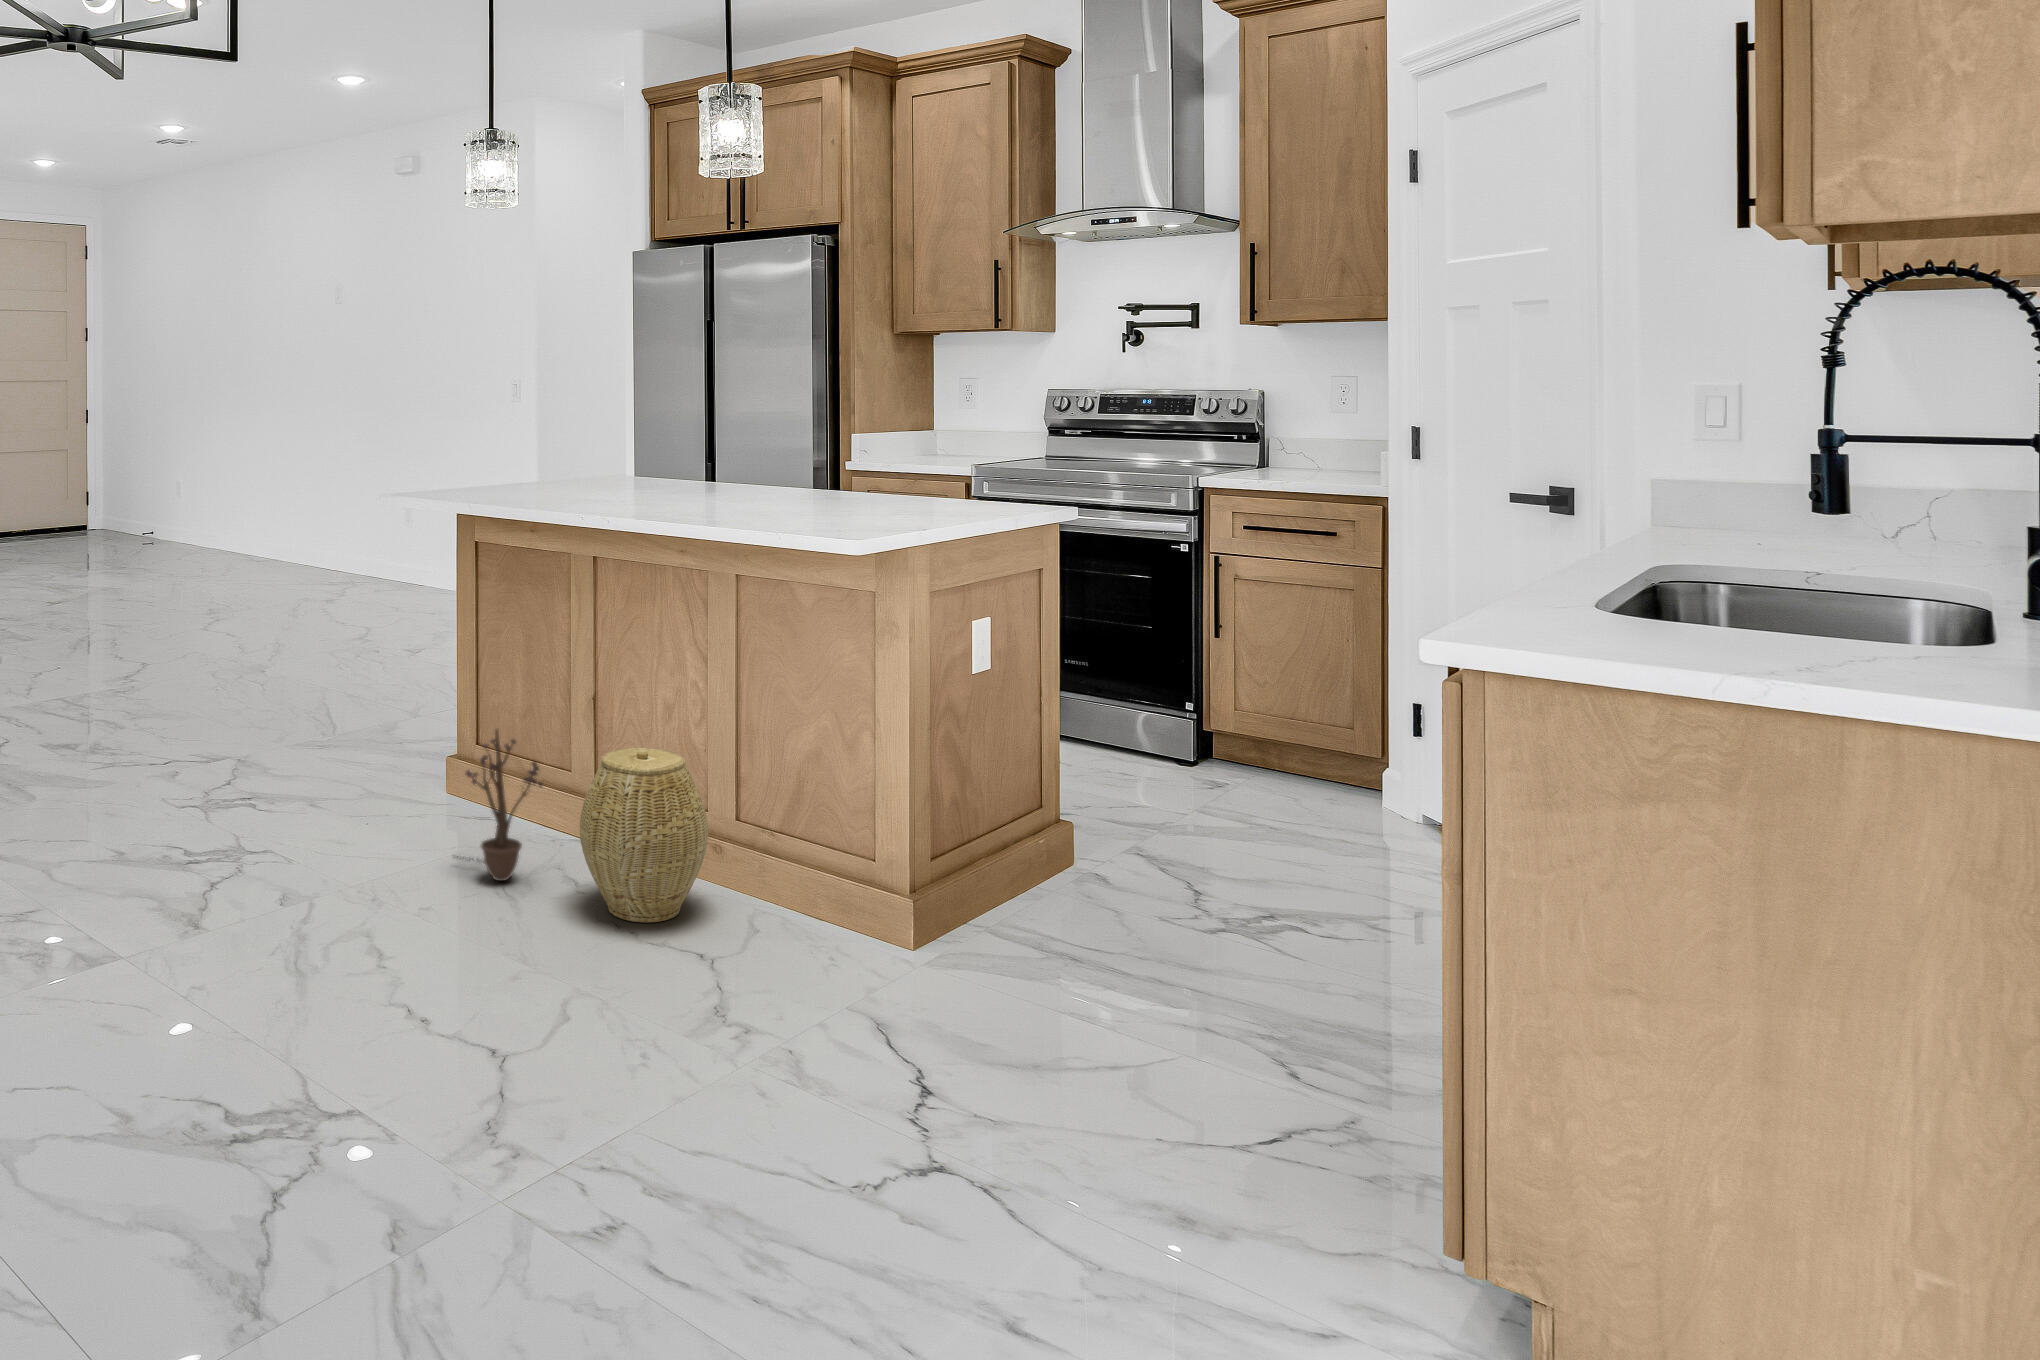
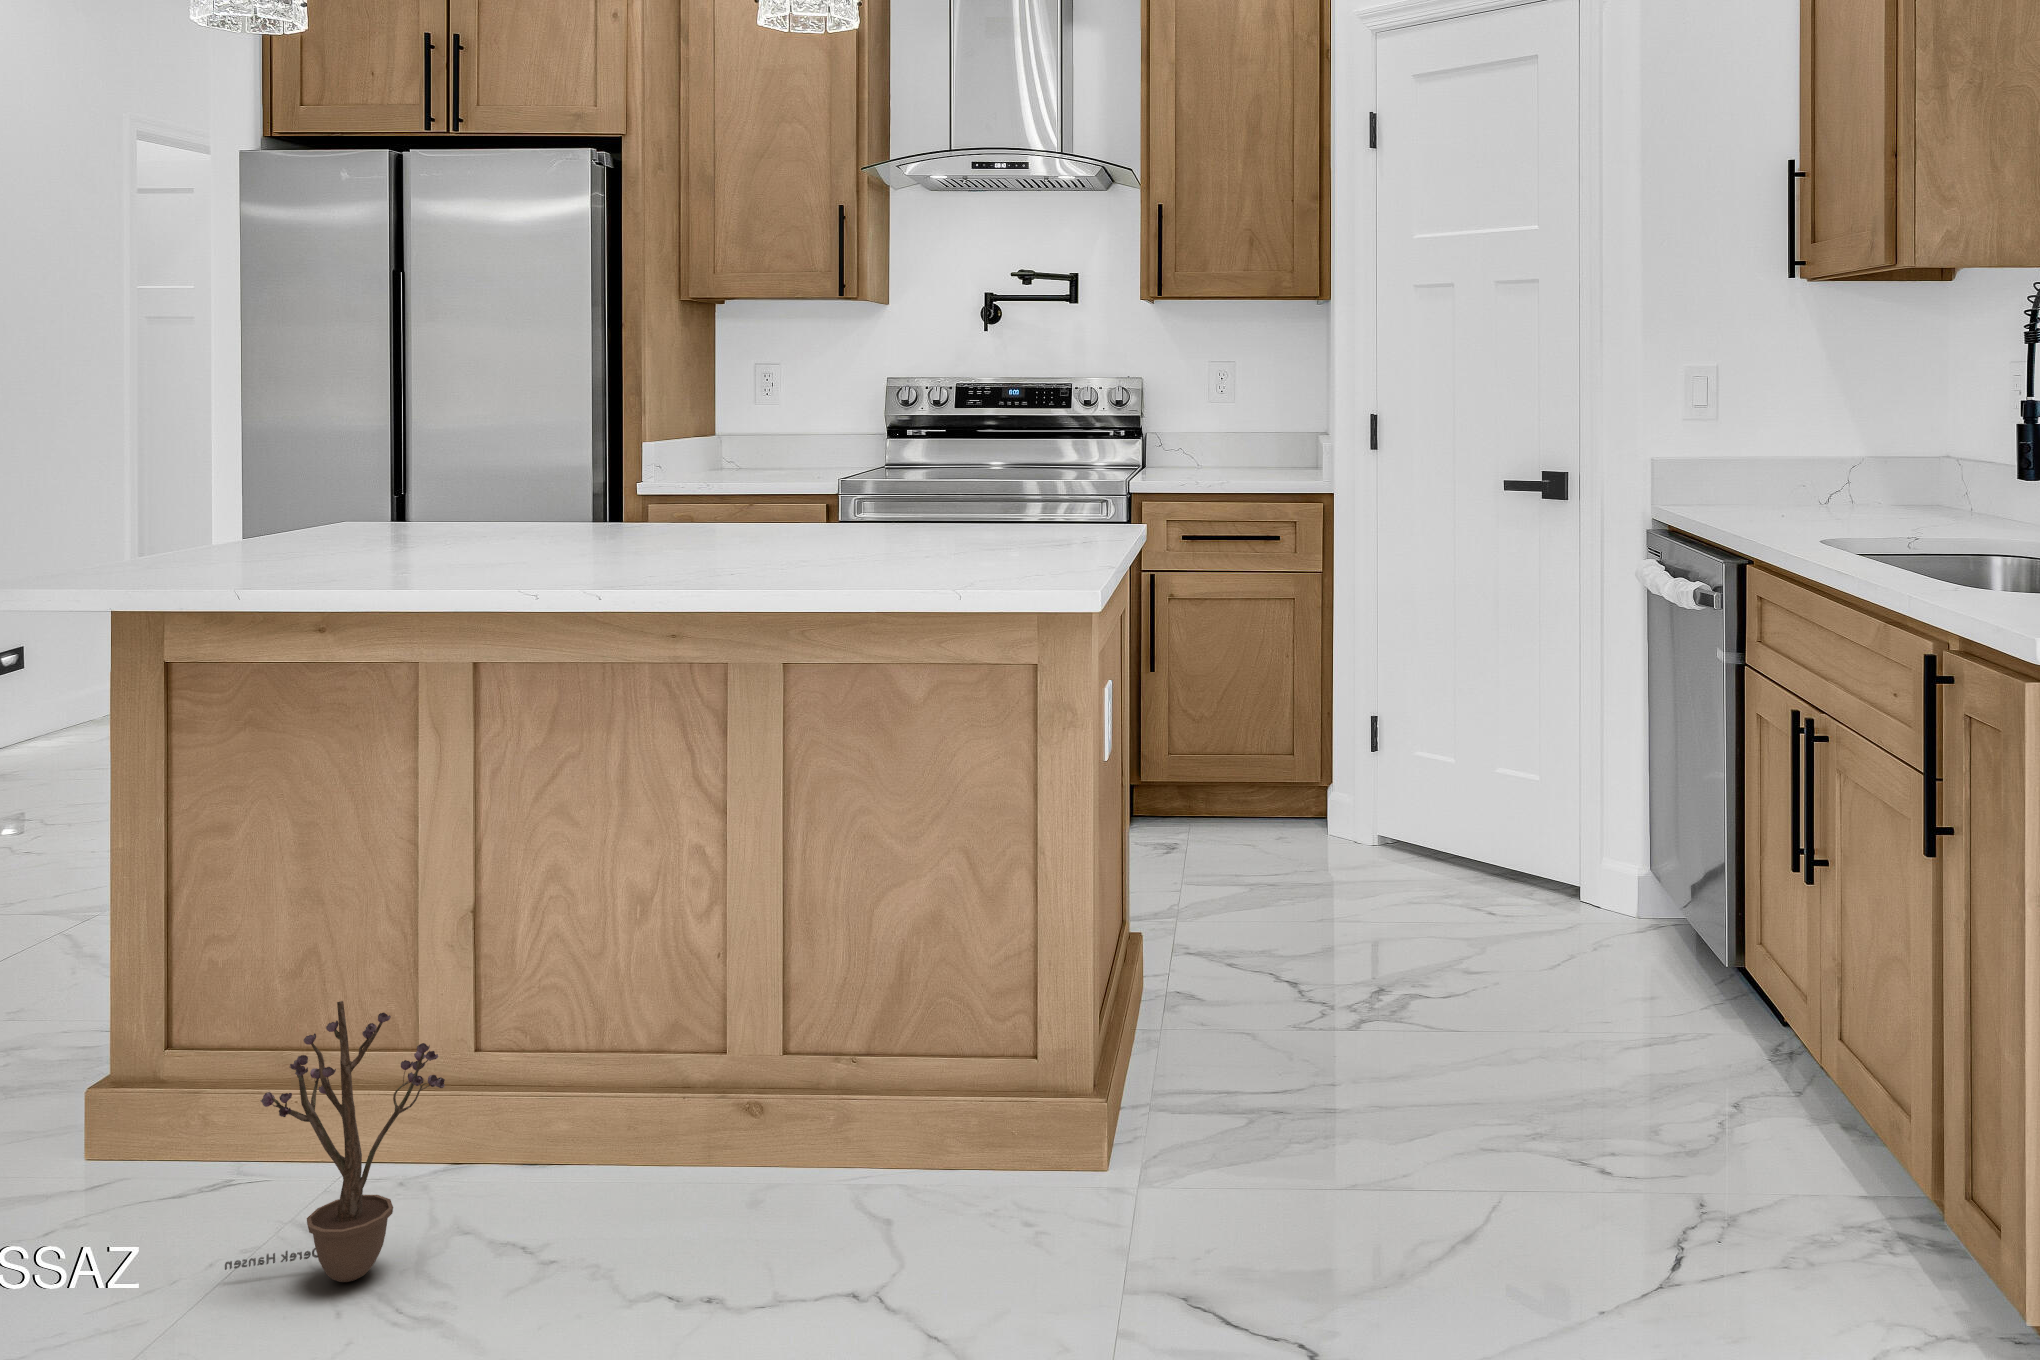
woven basket: present [580,748,708,922] -> none [537,969,763,1273]

